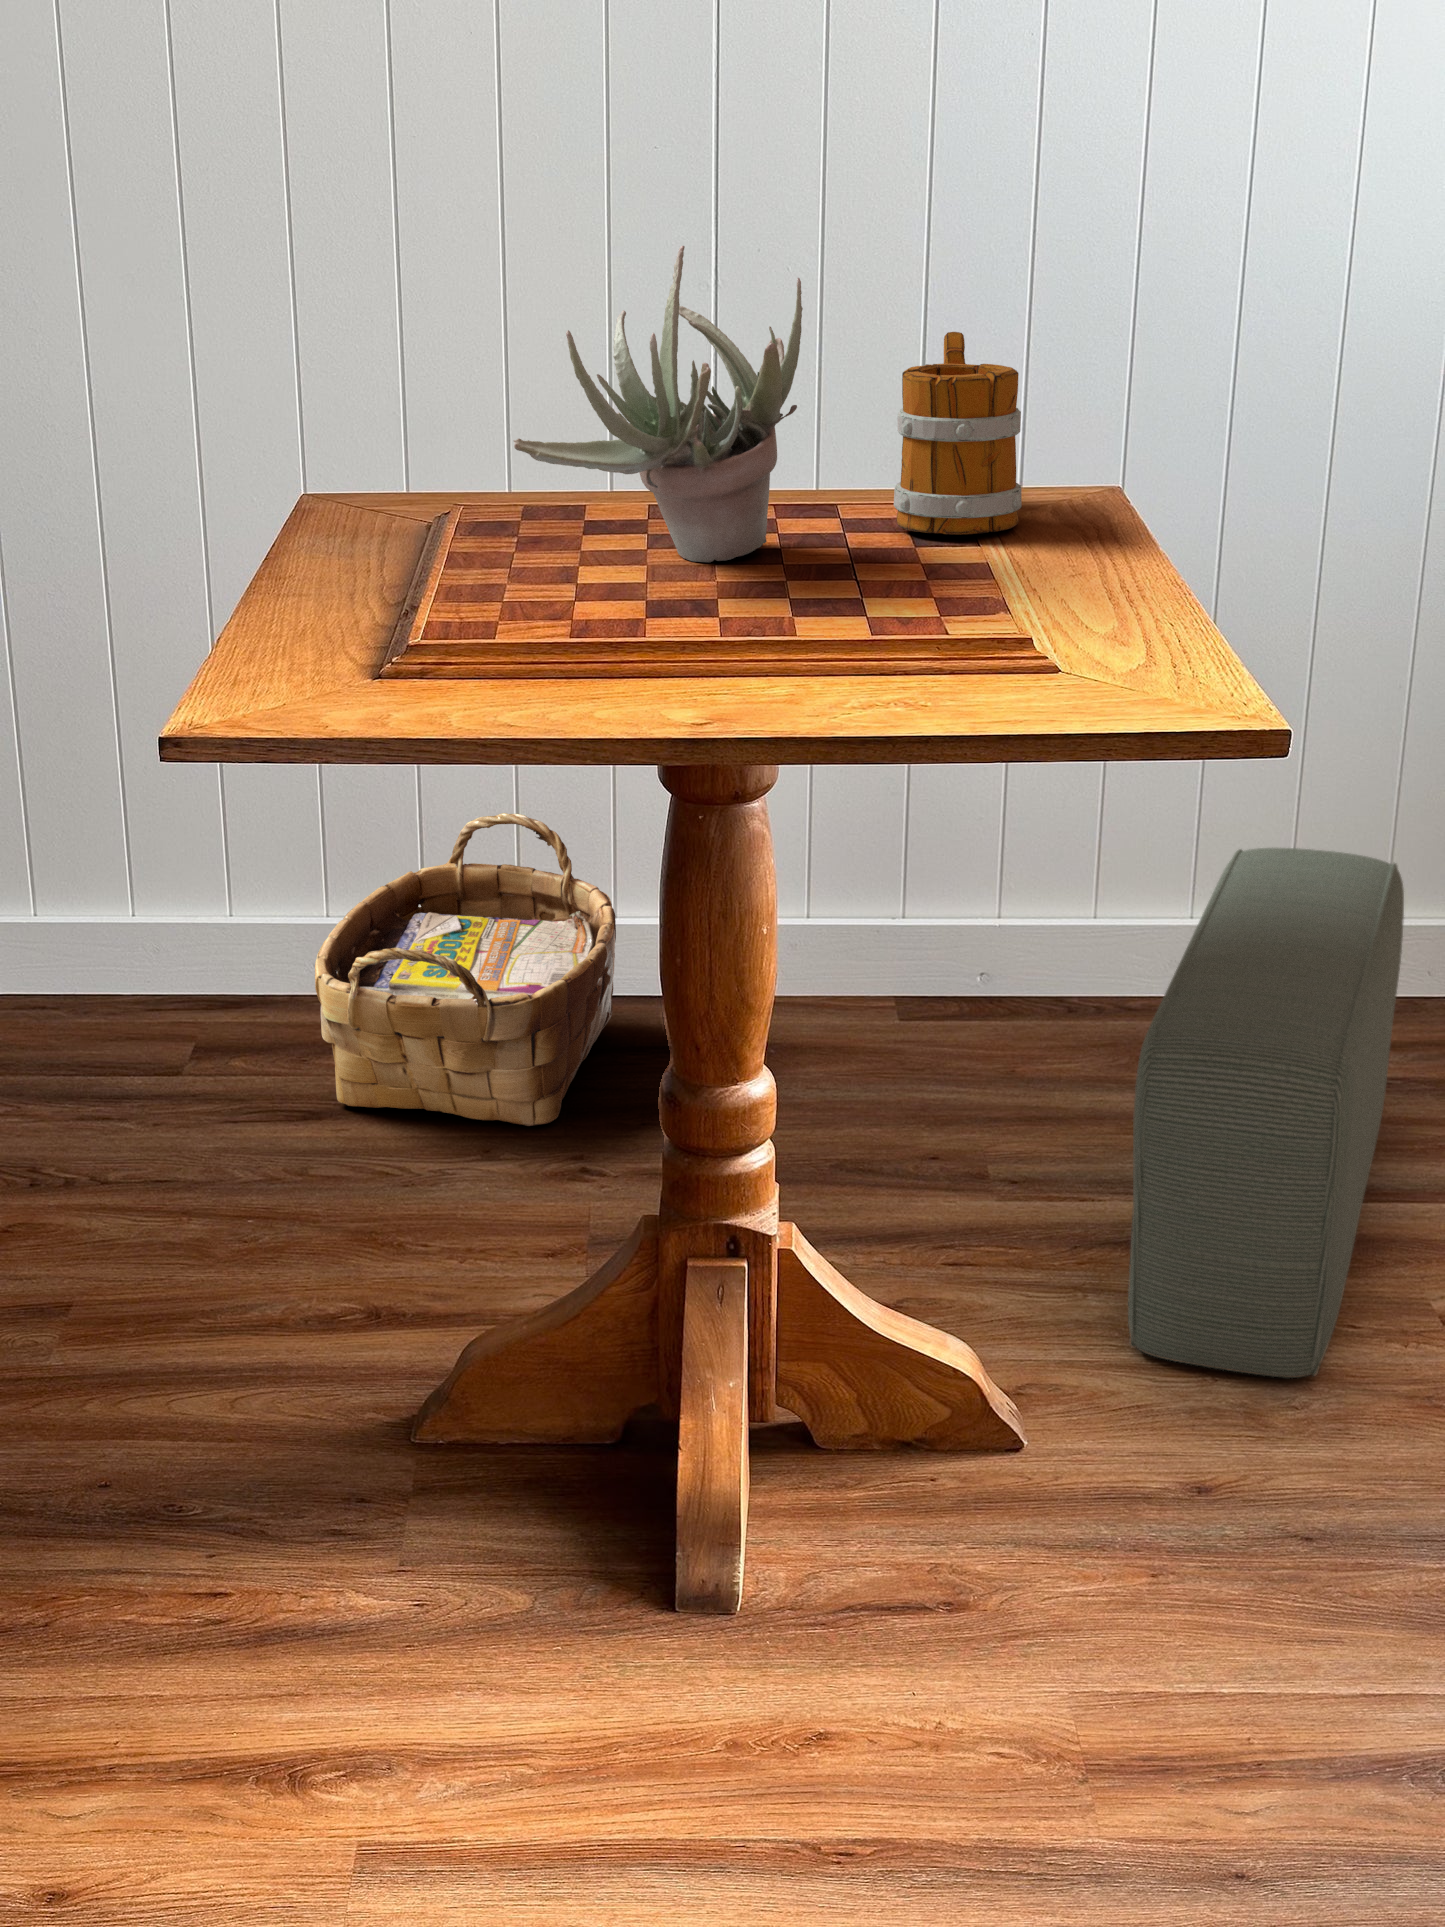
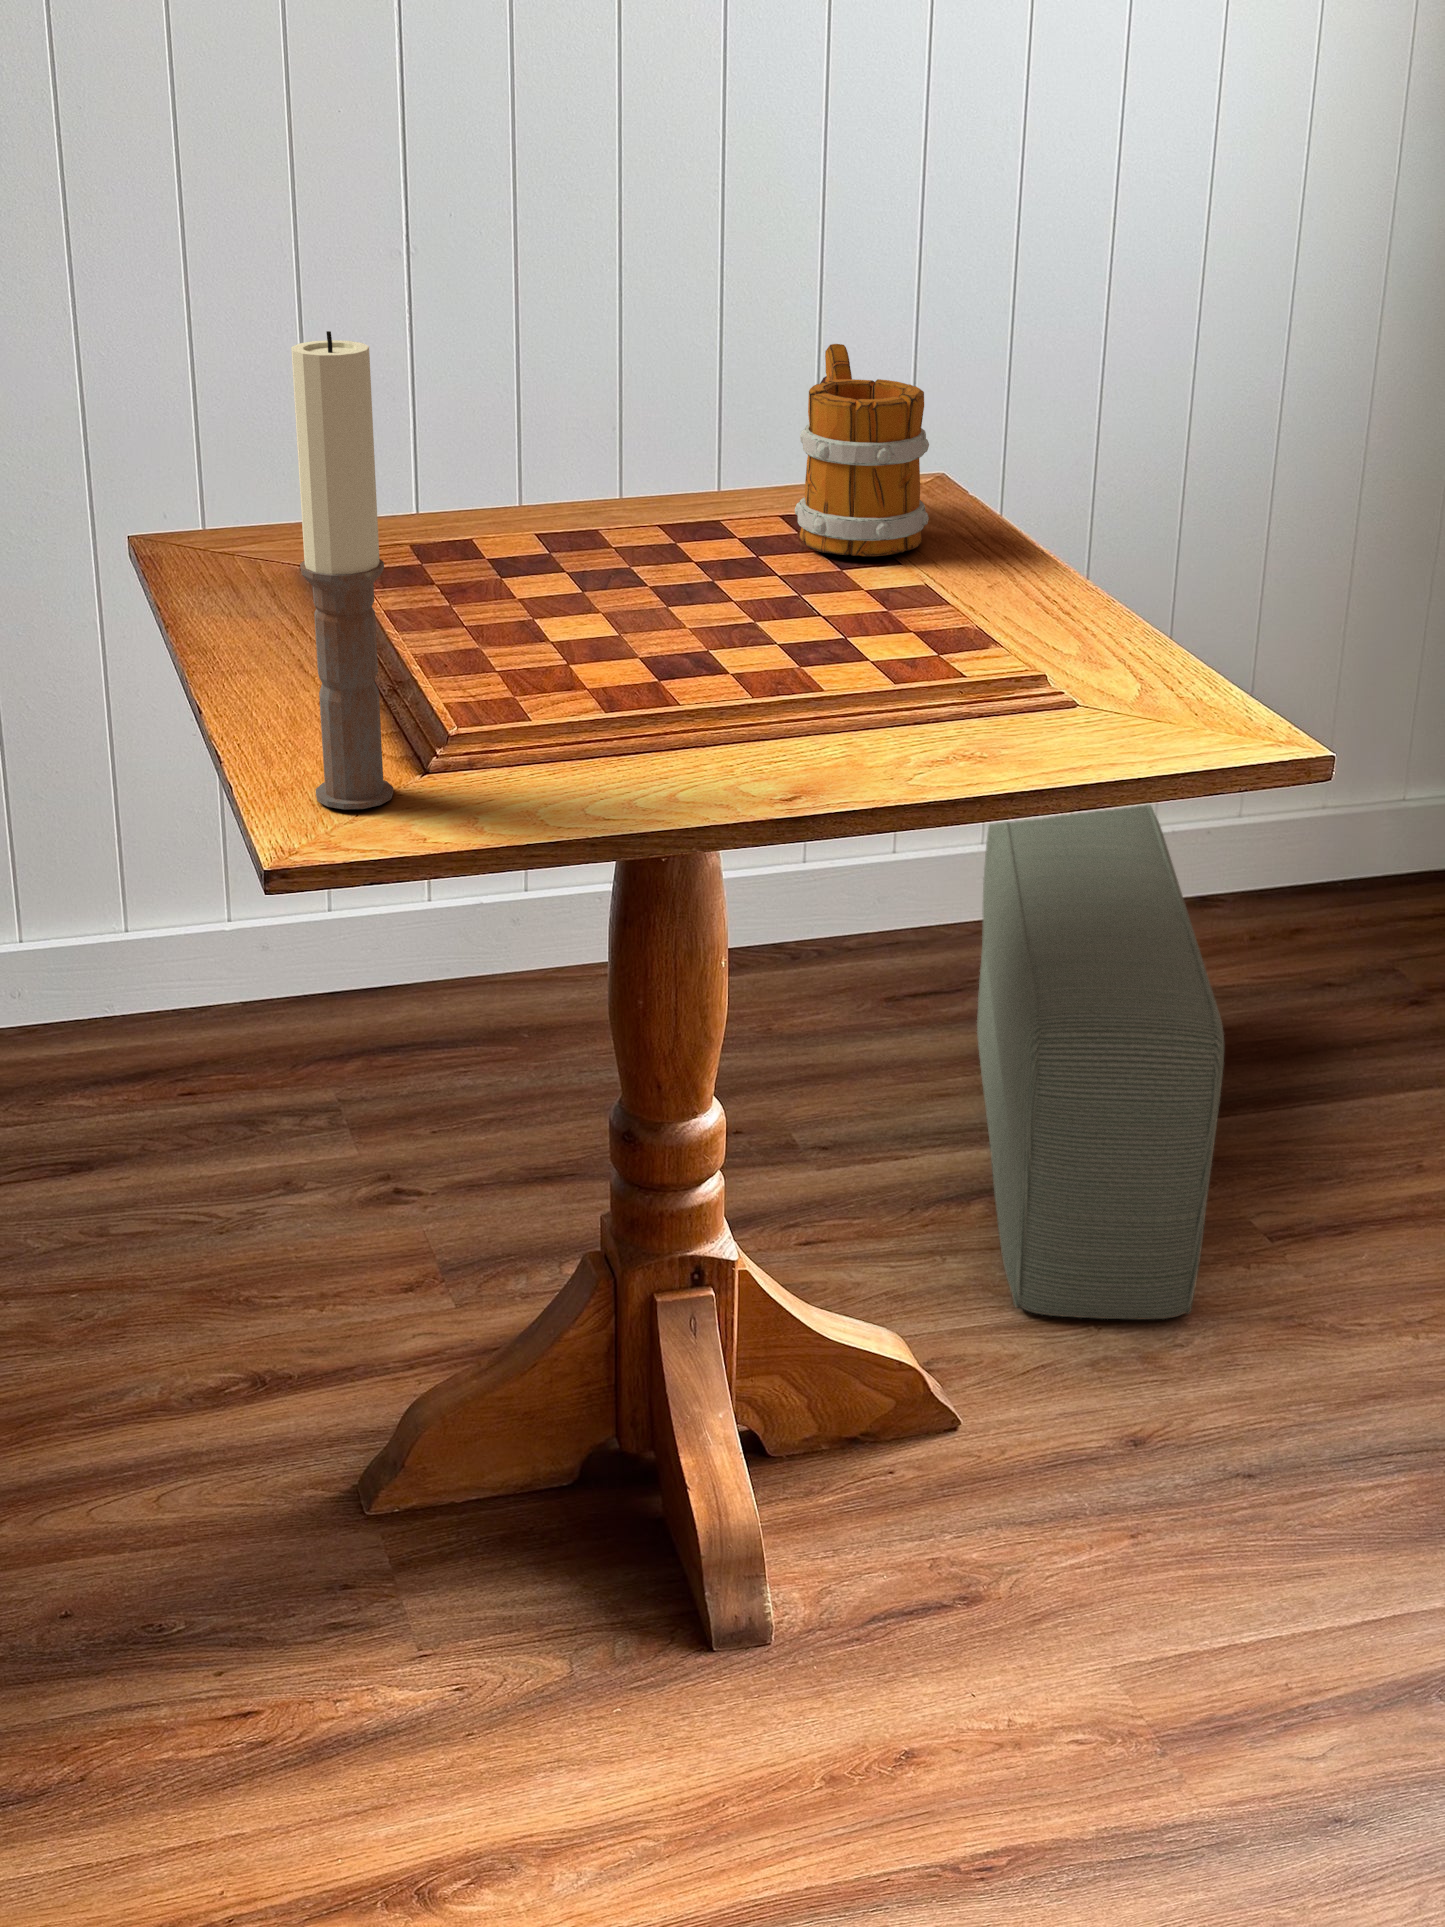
candle: none [219,234,329,695] -> present [291,331,393,809]
succulent plant: present [514,246,803,562] -> none [485,288,755,602]
woven basket: present [315,813,616,1126] -> none [68,806,377,1141]

